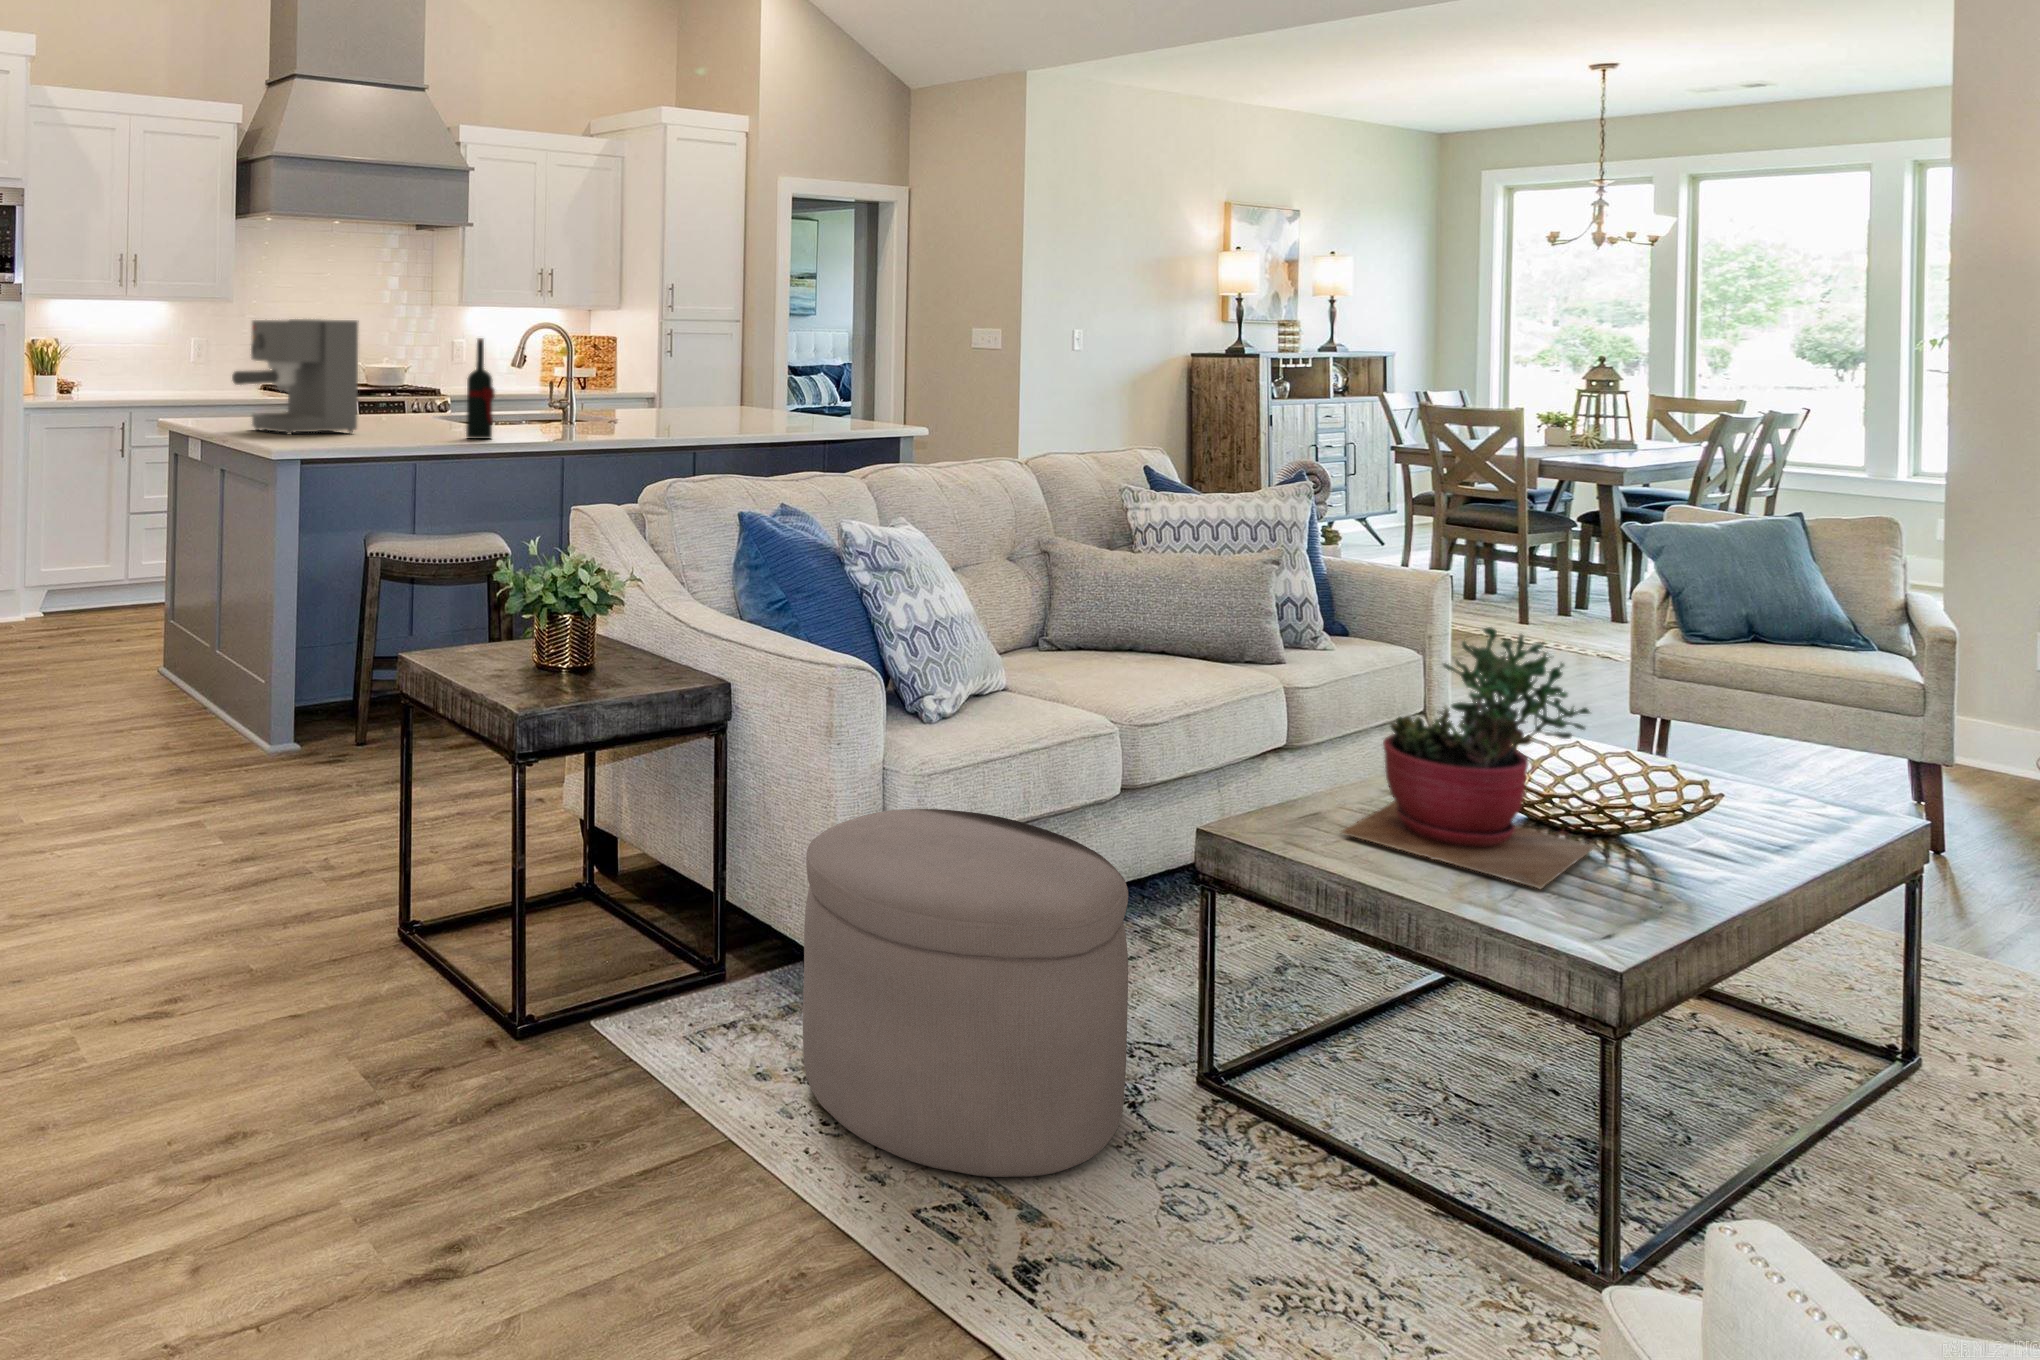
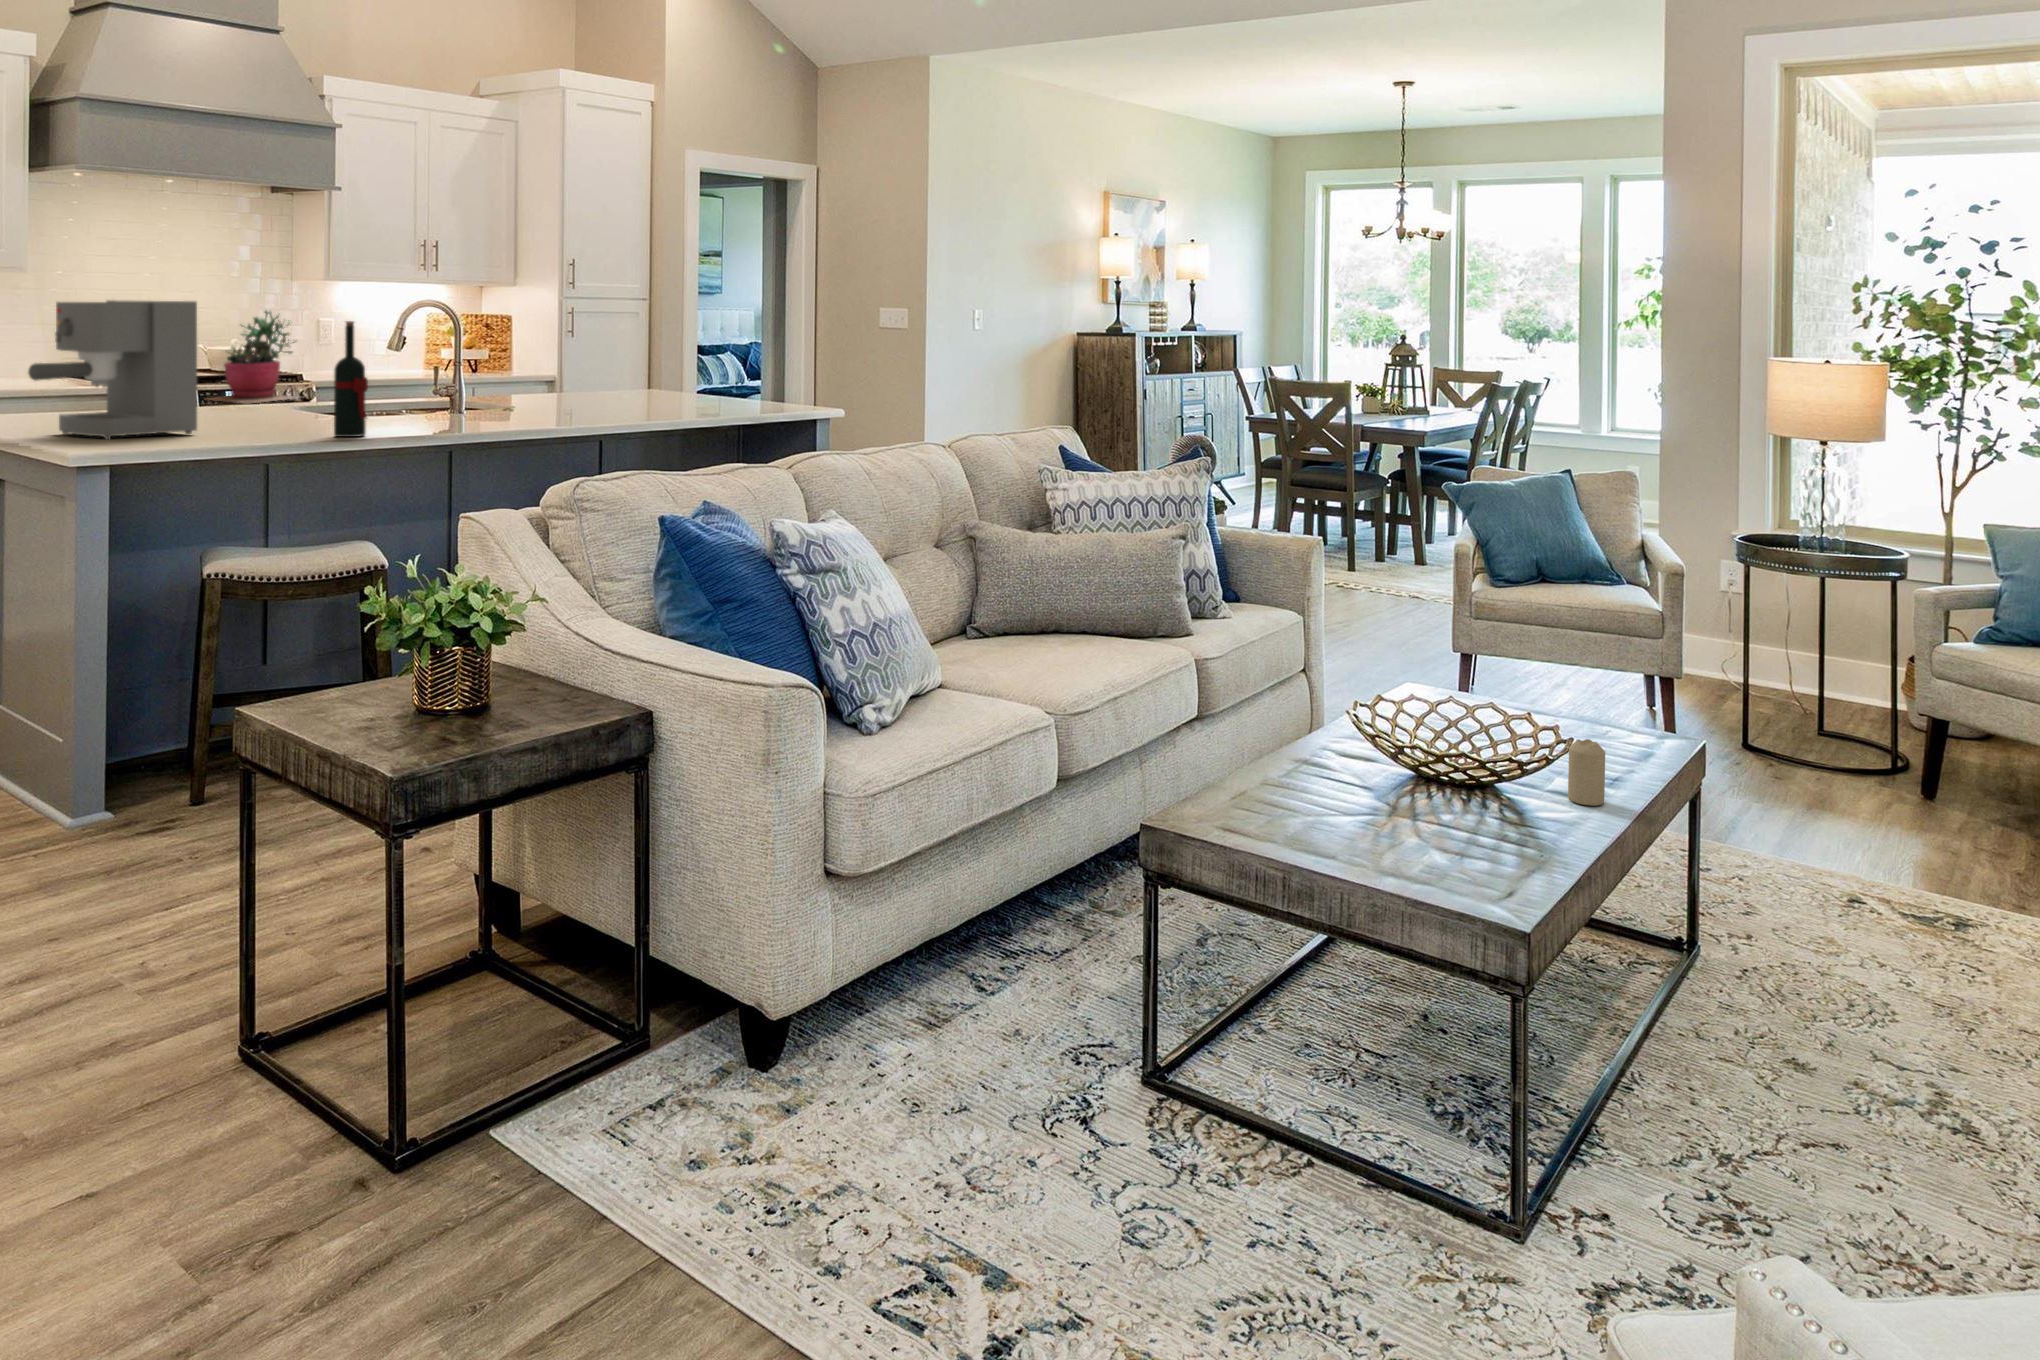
succulent plant: present [1341,627,1595,889] -> present [207,311,296,403]
candle: none [1704,796,1751,868] -> present [1568,739,1605,806]
ottoman: present [803,809,1128,1177] -> none [741,829,1078,1241]

